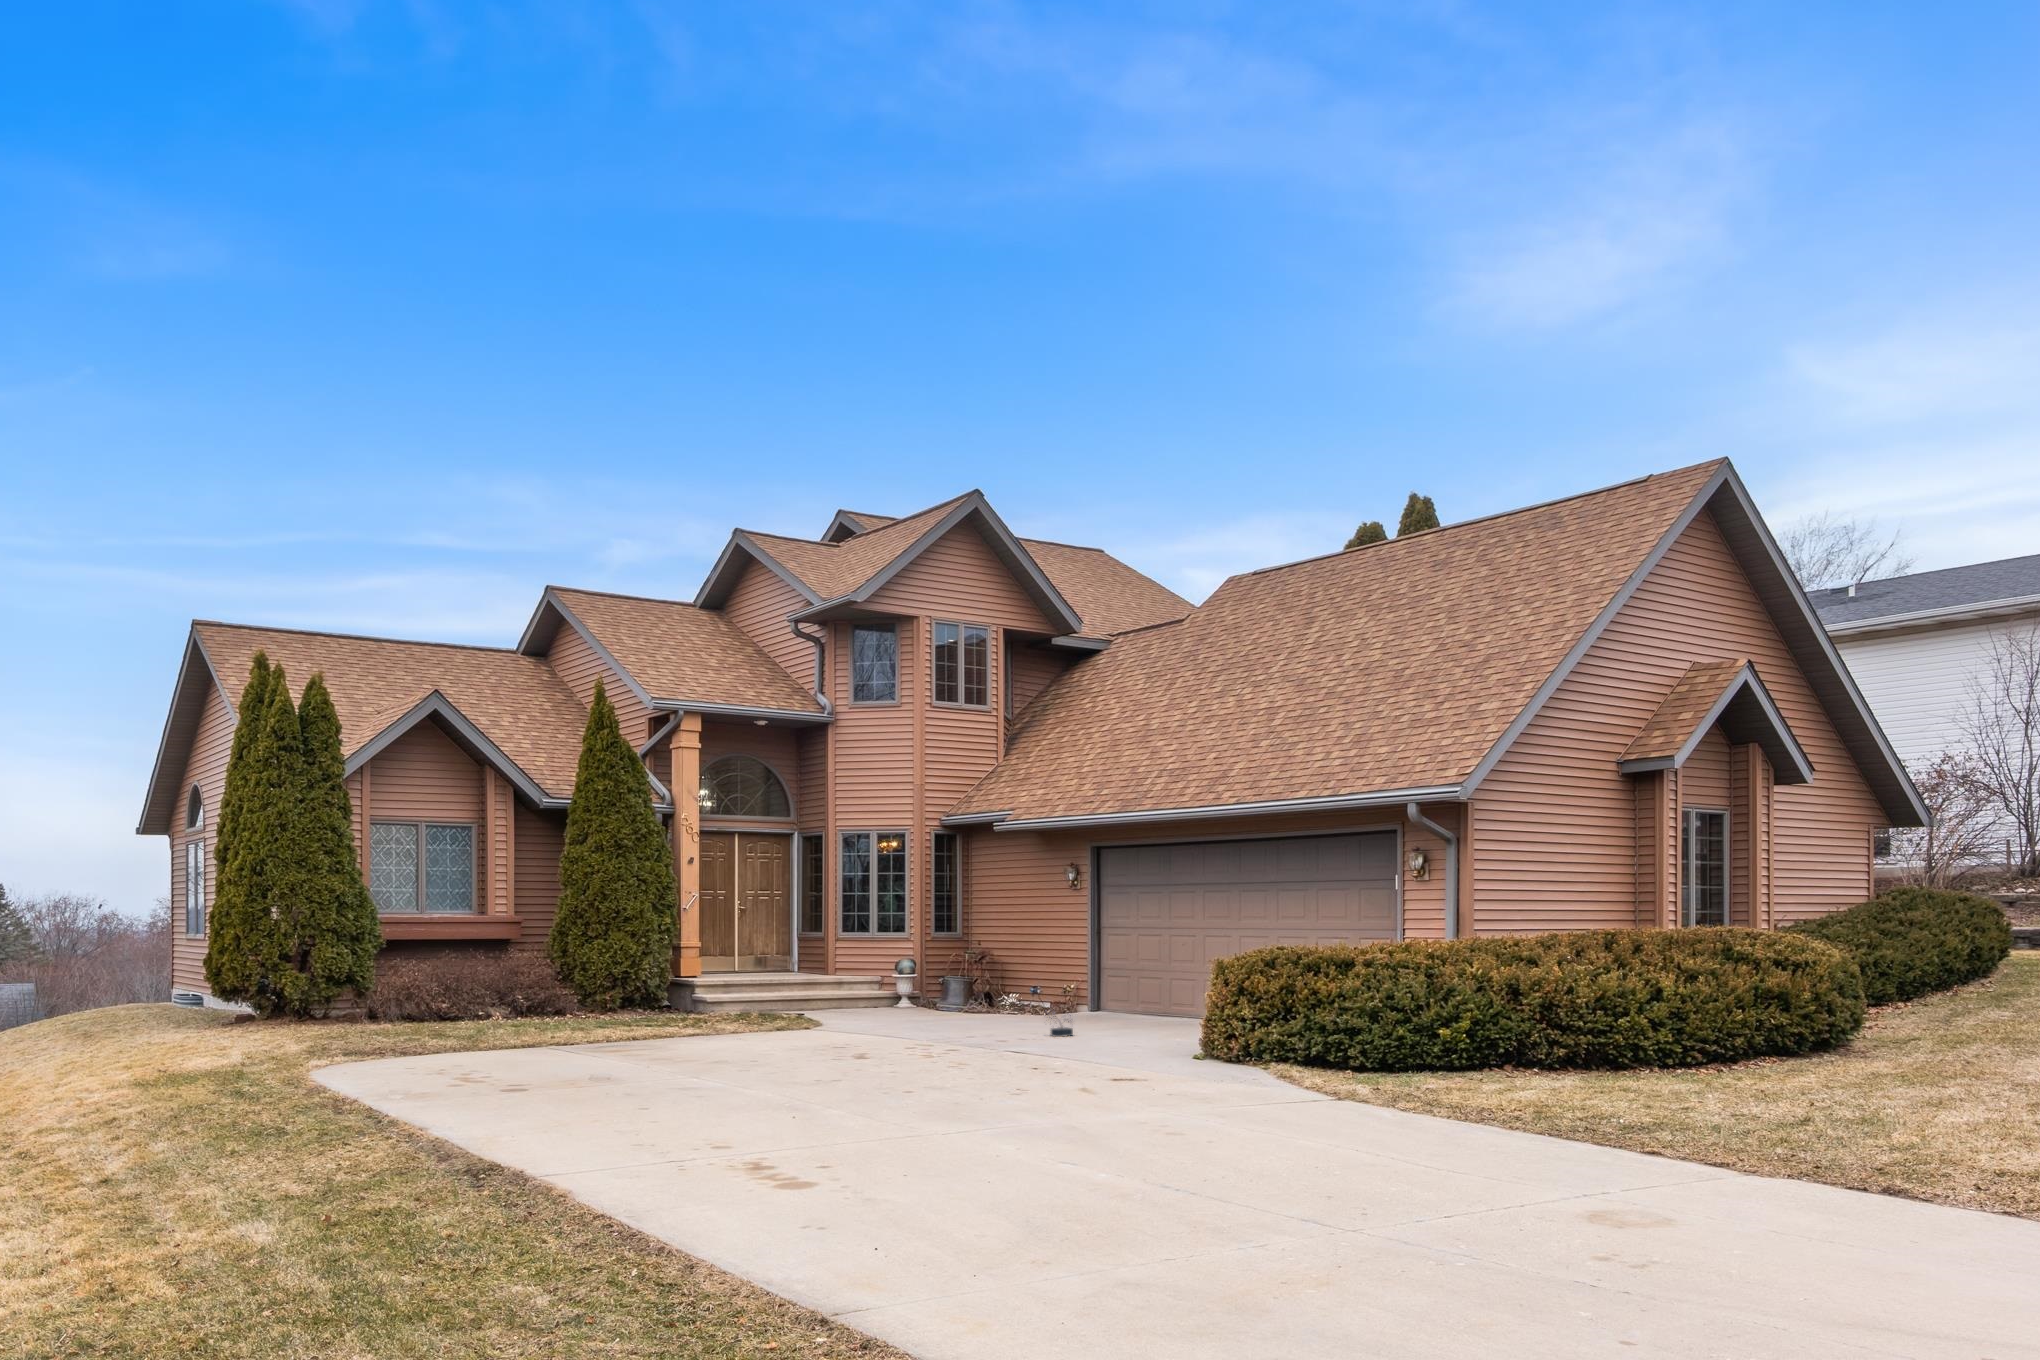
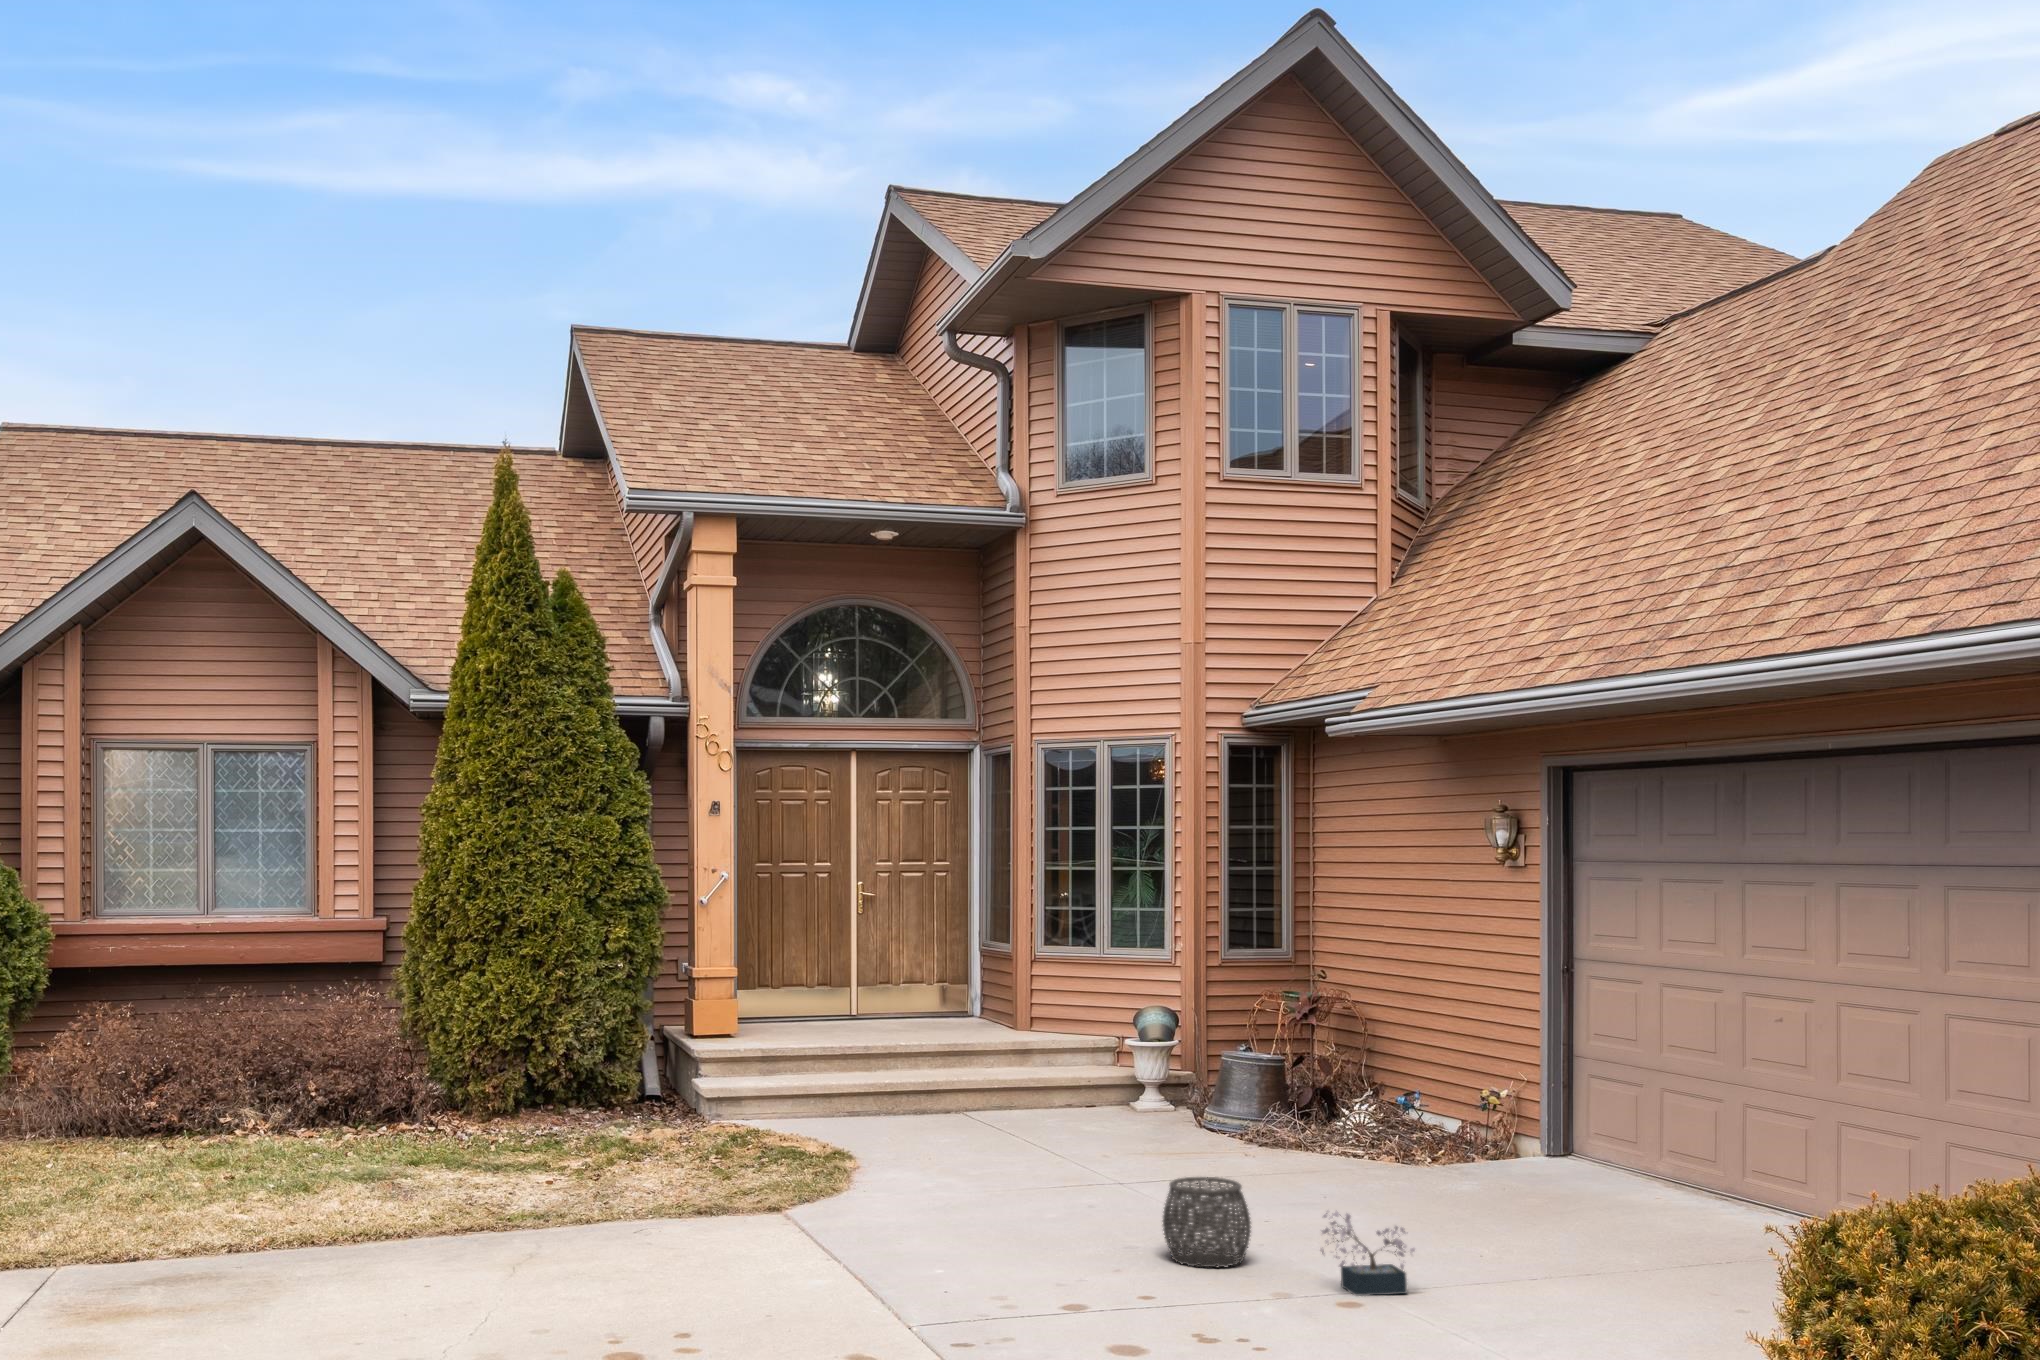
woven basket: none [984,1005,1016,1035] -> present [1163,1177,1251,1268]

